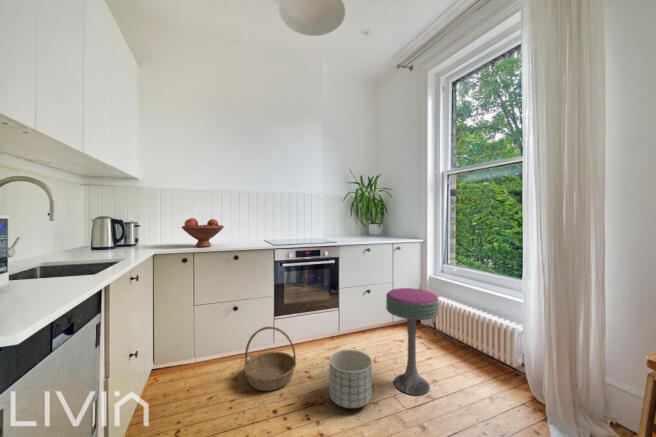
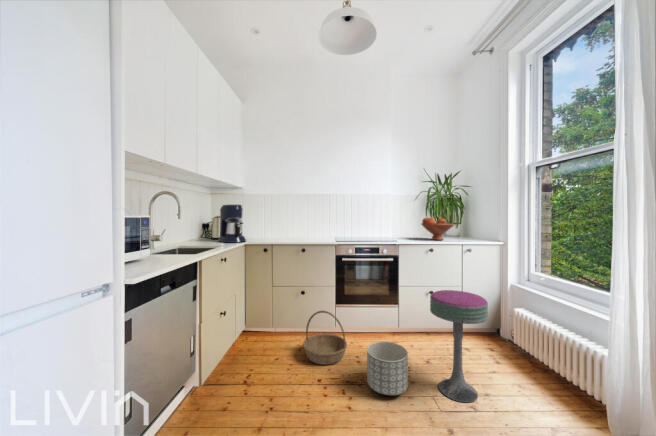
coffee maker: none [108,201,153,253] -> present [218,205,246,243]
fruit bowl: present [182,218,224,247] -> present [421,217,454,240]

